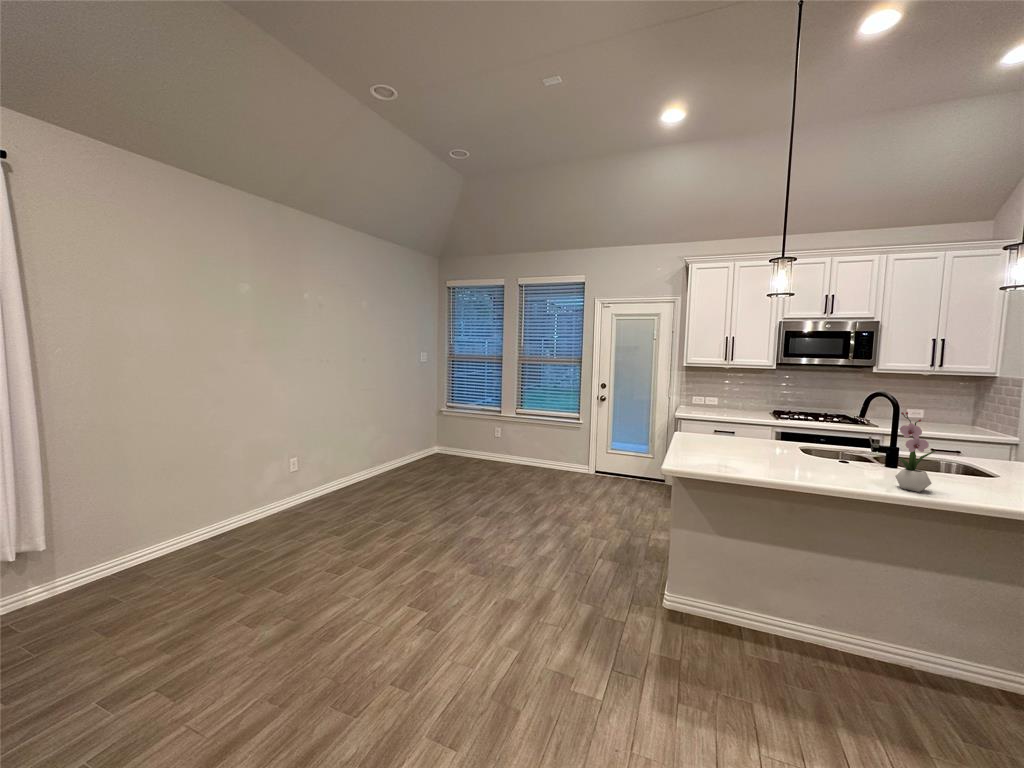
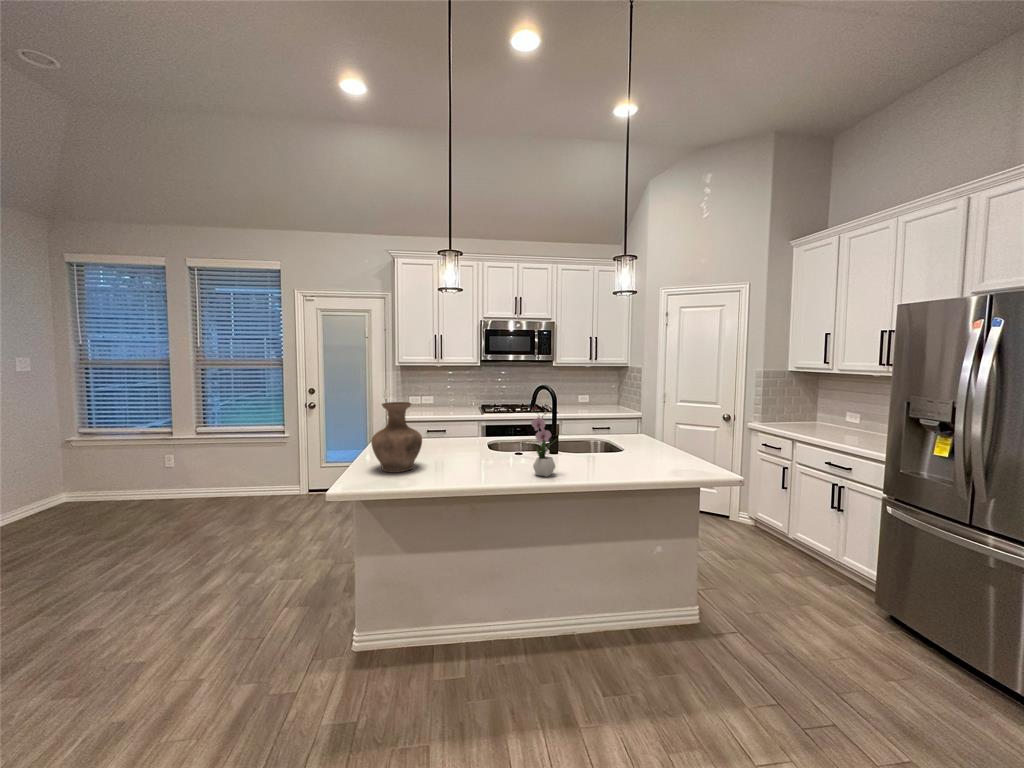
vase: none [698,396,750,461] -> present [371,402,422,472]

